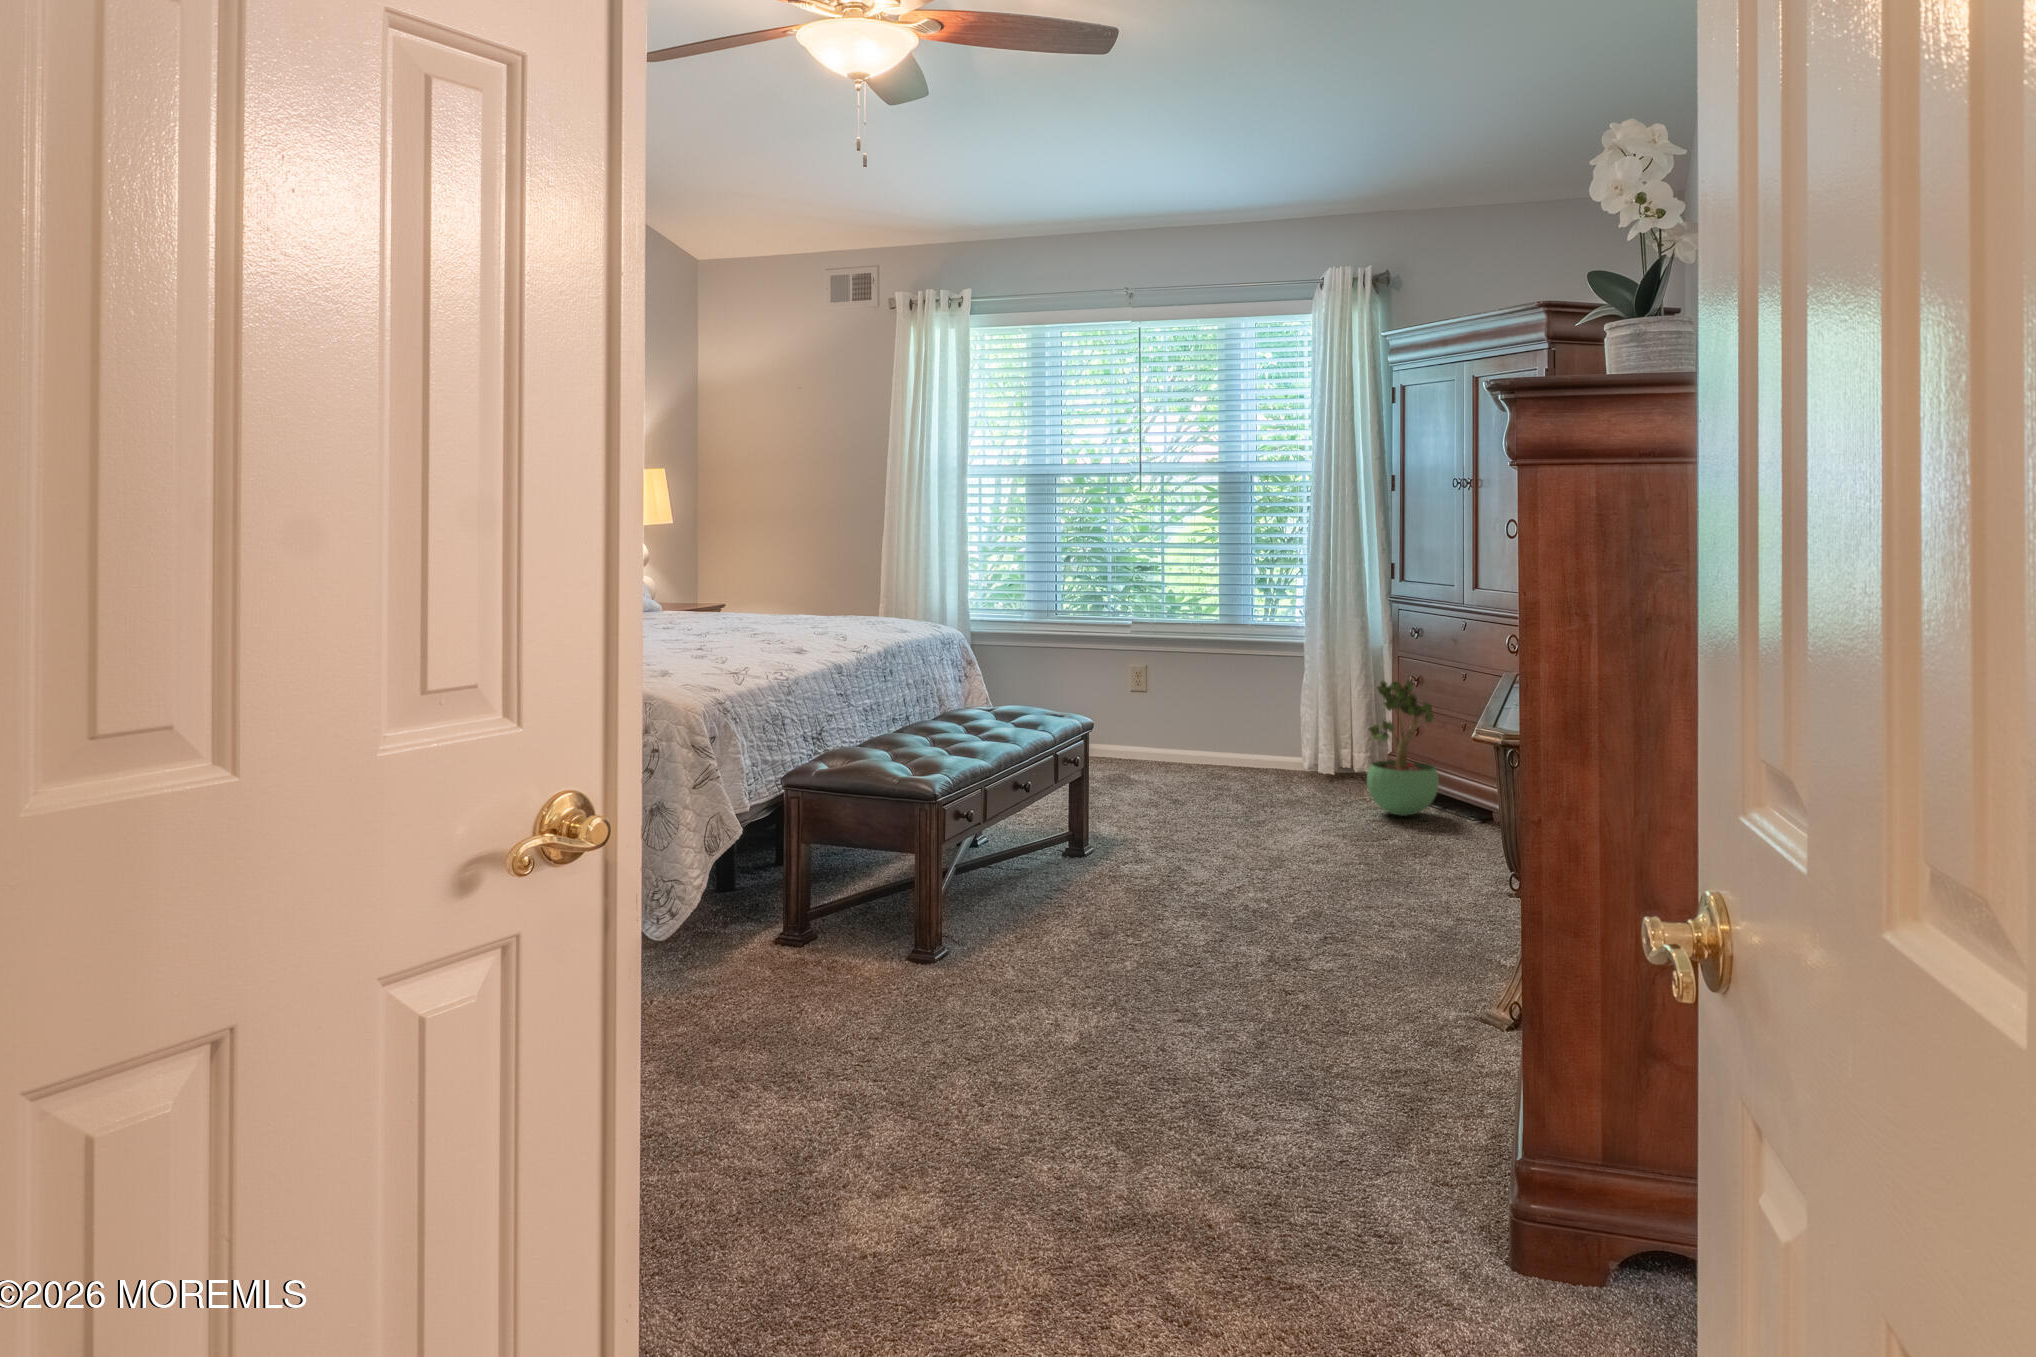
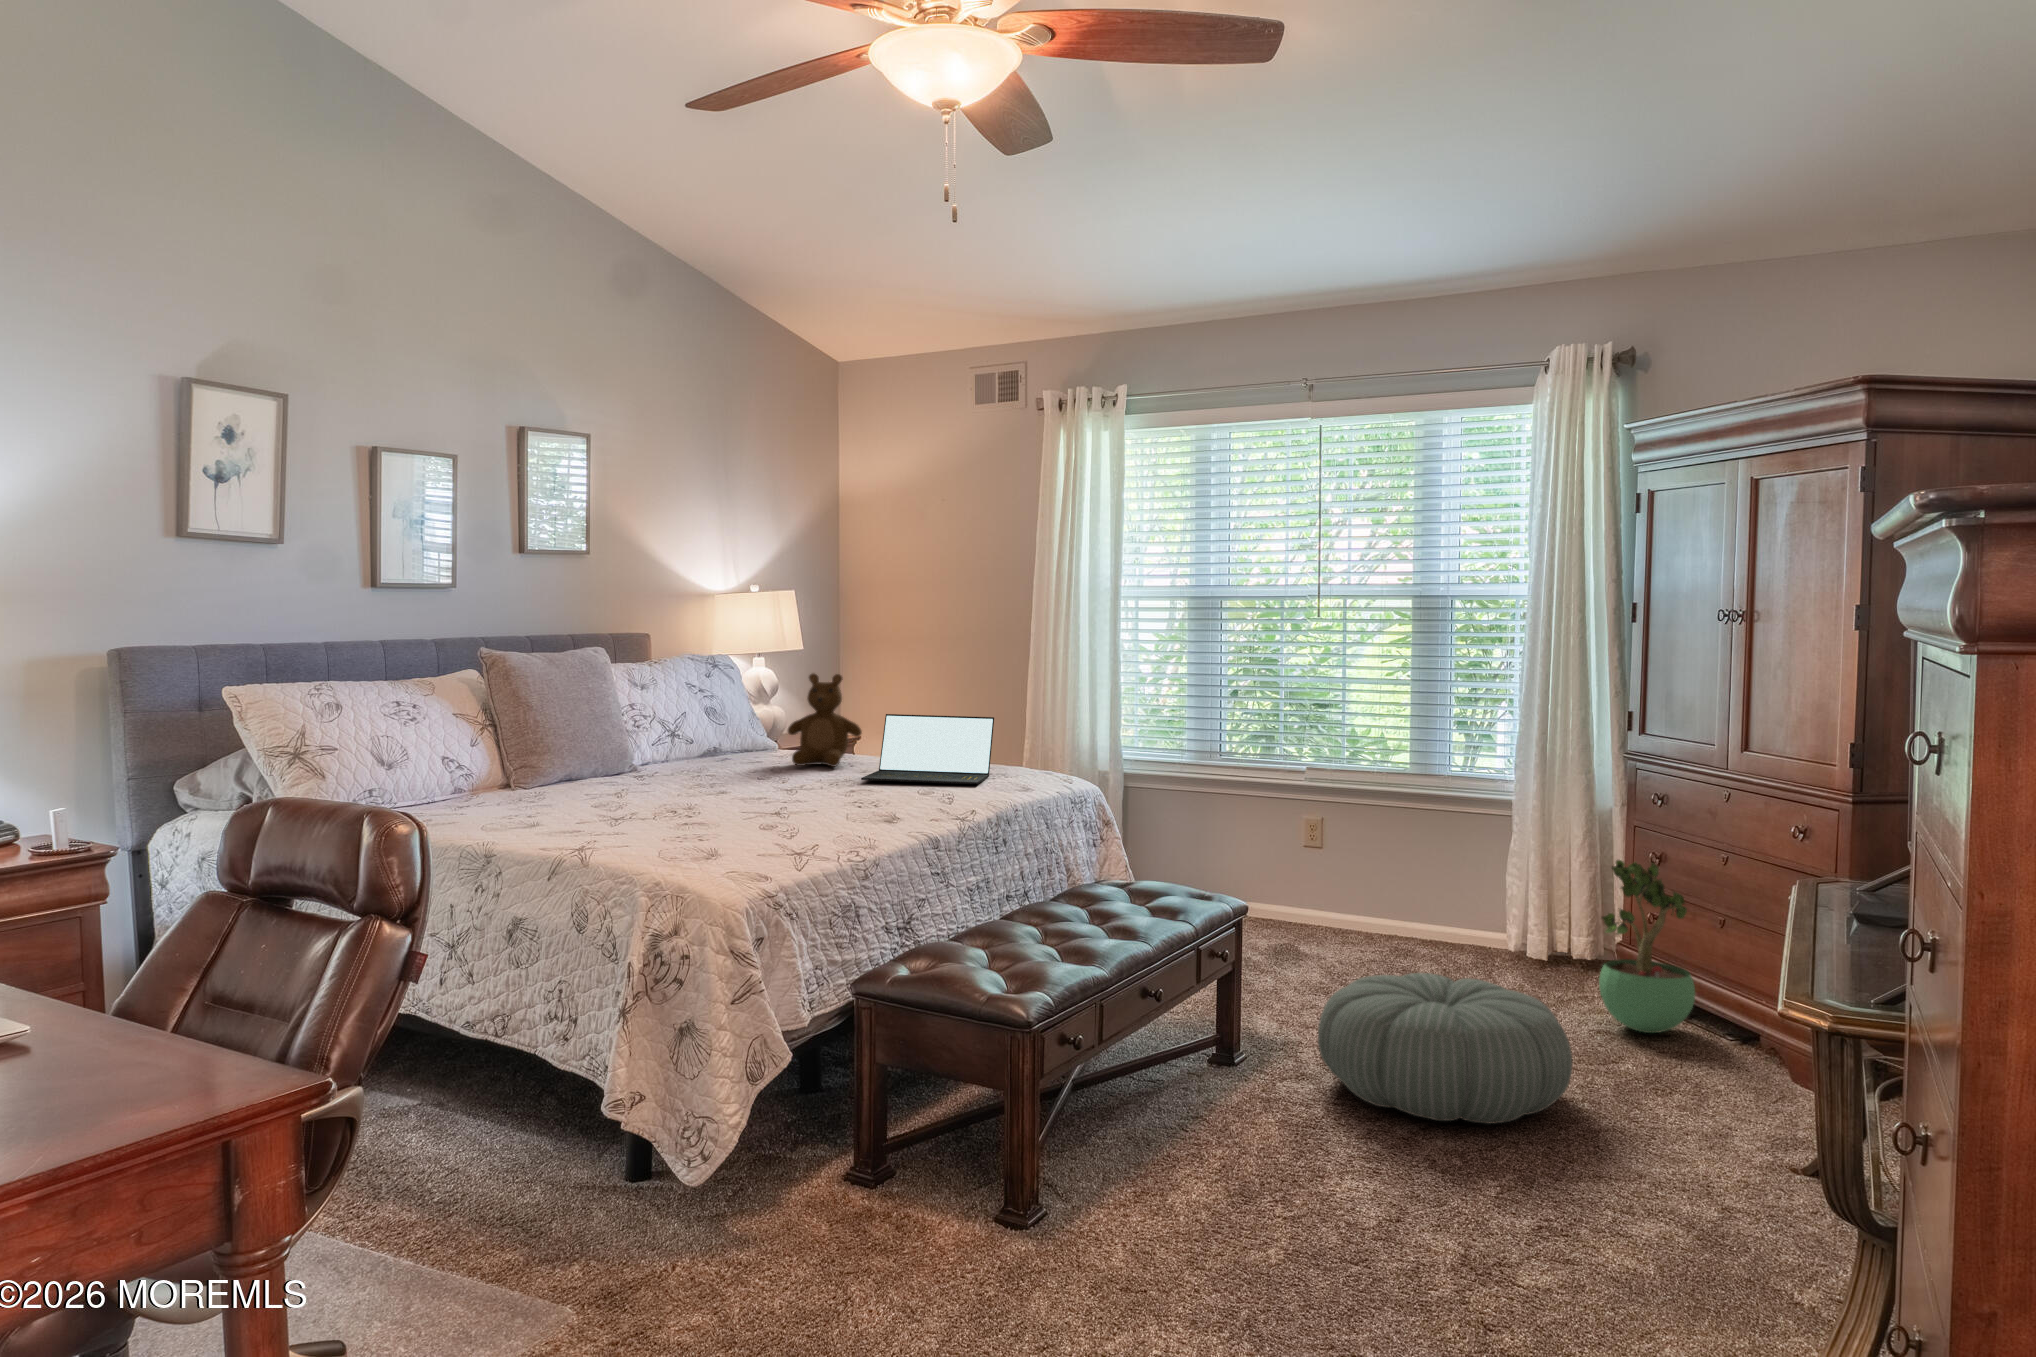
teddy bear: none [685,541,753,622] -> present [788,673,862,767]
laptop: none [760,574,873,630] -> present [861,714,994,784]
pouf: none [1153,771,1349,876] -> present [1318,973,1572,1124]

